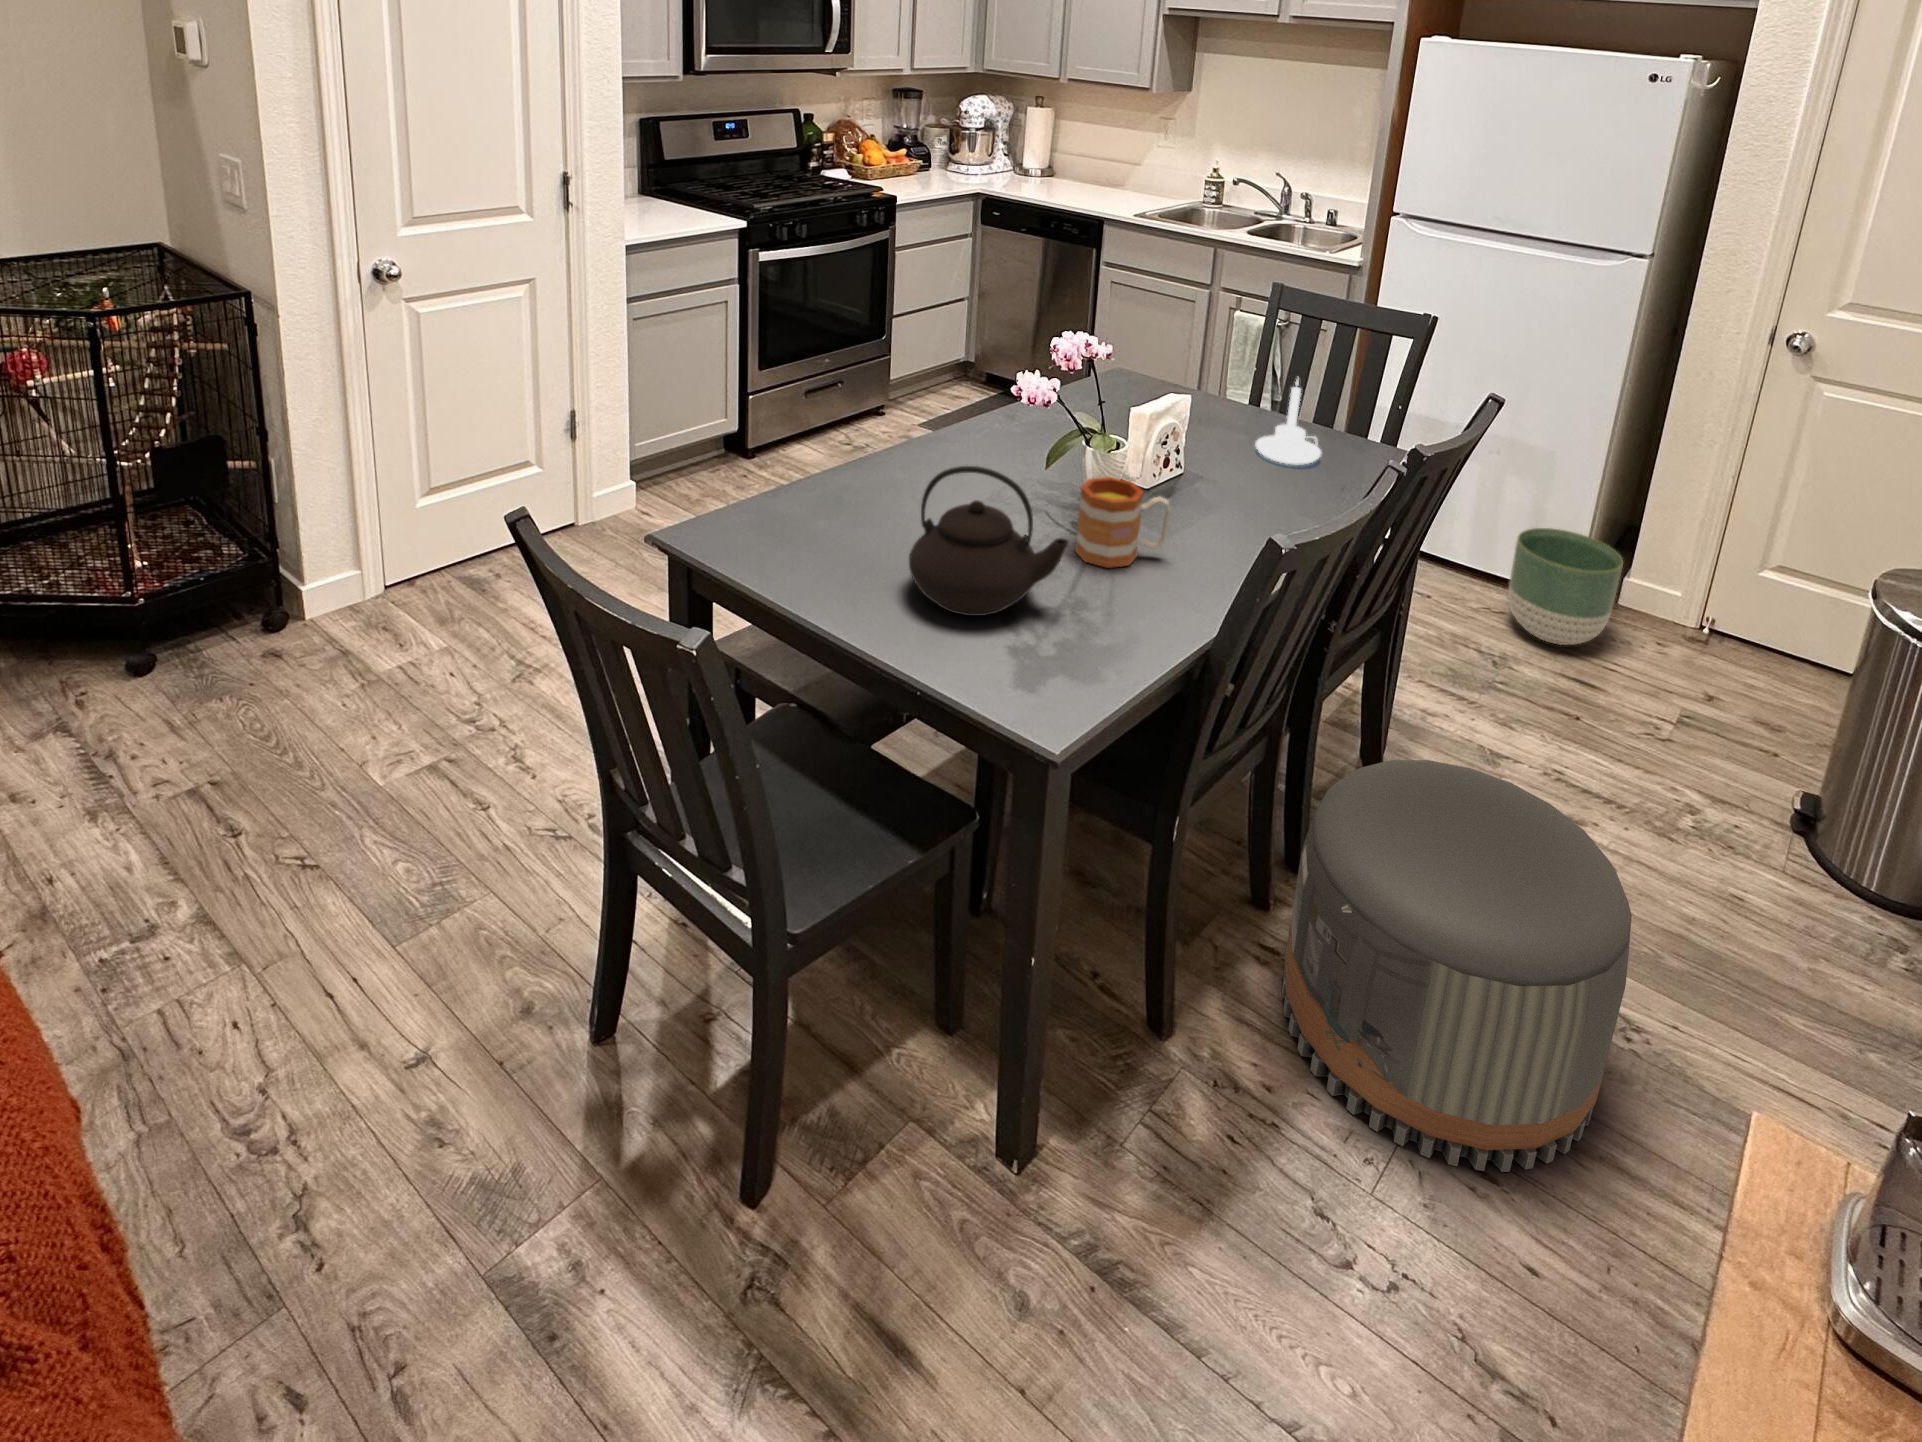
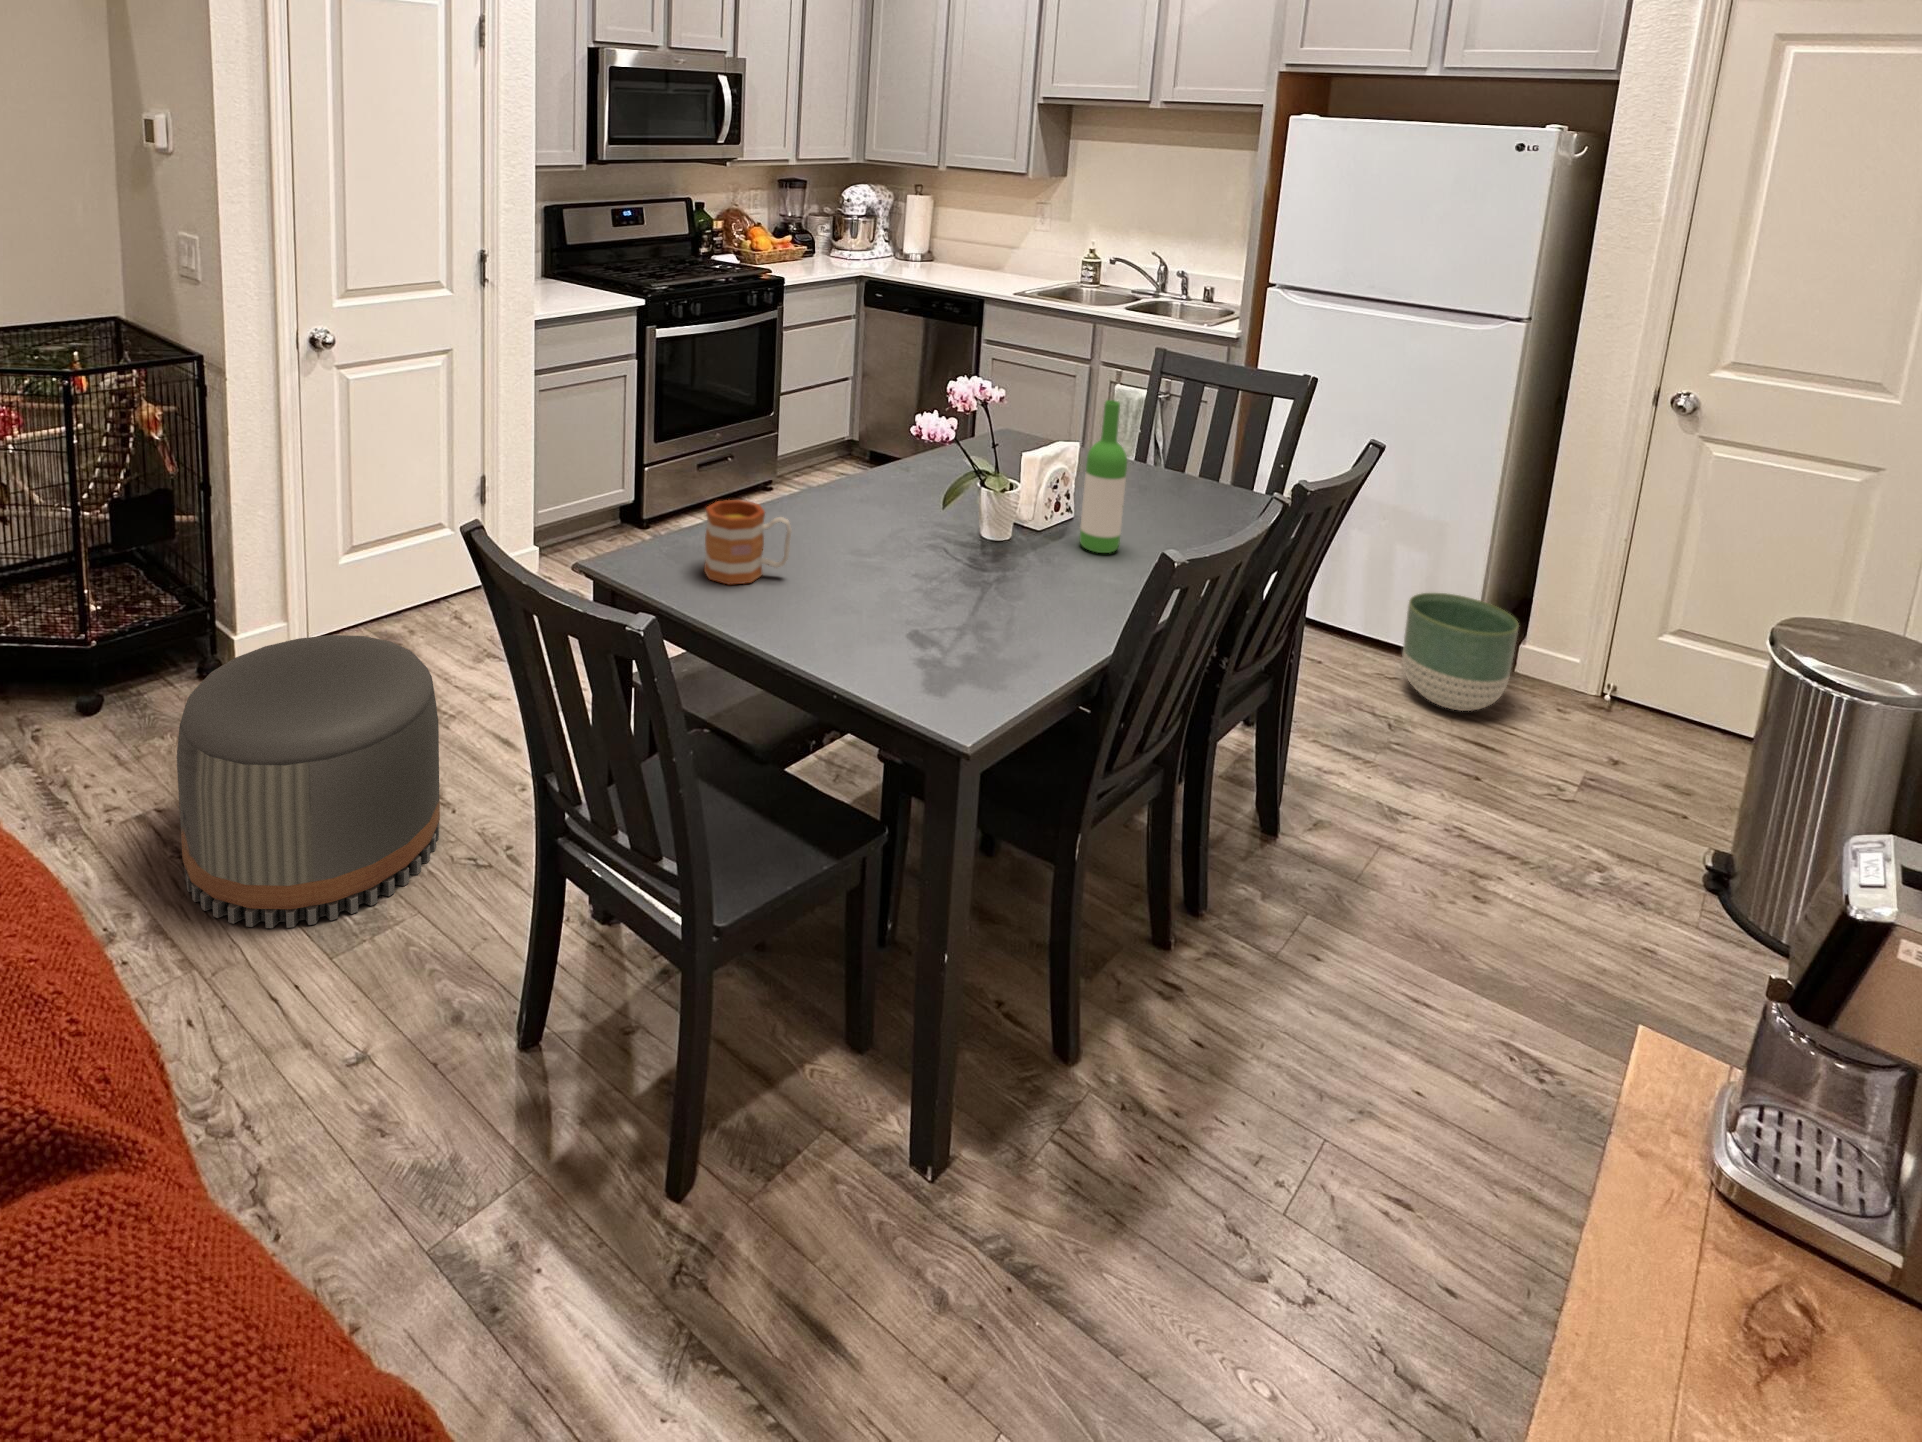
wine bottle: none [1189,356,1240,515] -> present [1080,400,1127,553]
candle holder: present [1255,380,1321,465] -> none [1142,426,1207,512]
teapot: present [909,466,1069,616] -> none [820,492,971,633]
mug: present [1075,477,1171,568] -> present [704,500,792,584]
pouf: present [1282,760,1632,1172] -> present [177,635,440,928]

